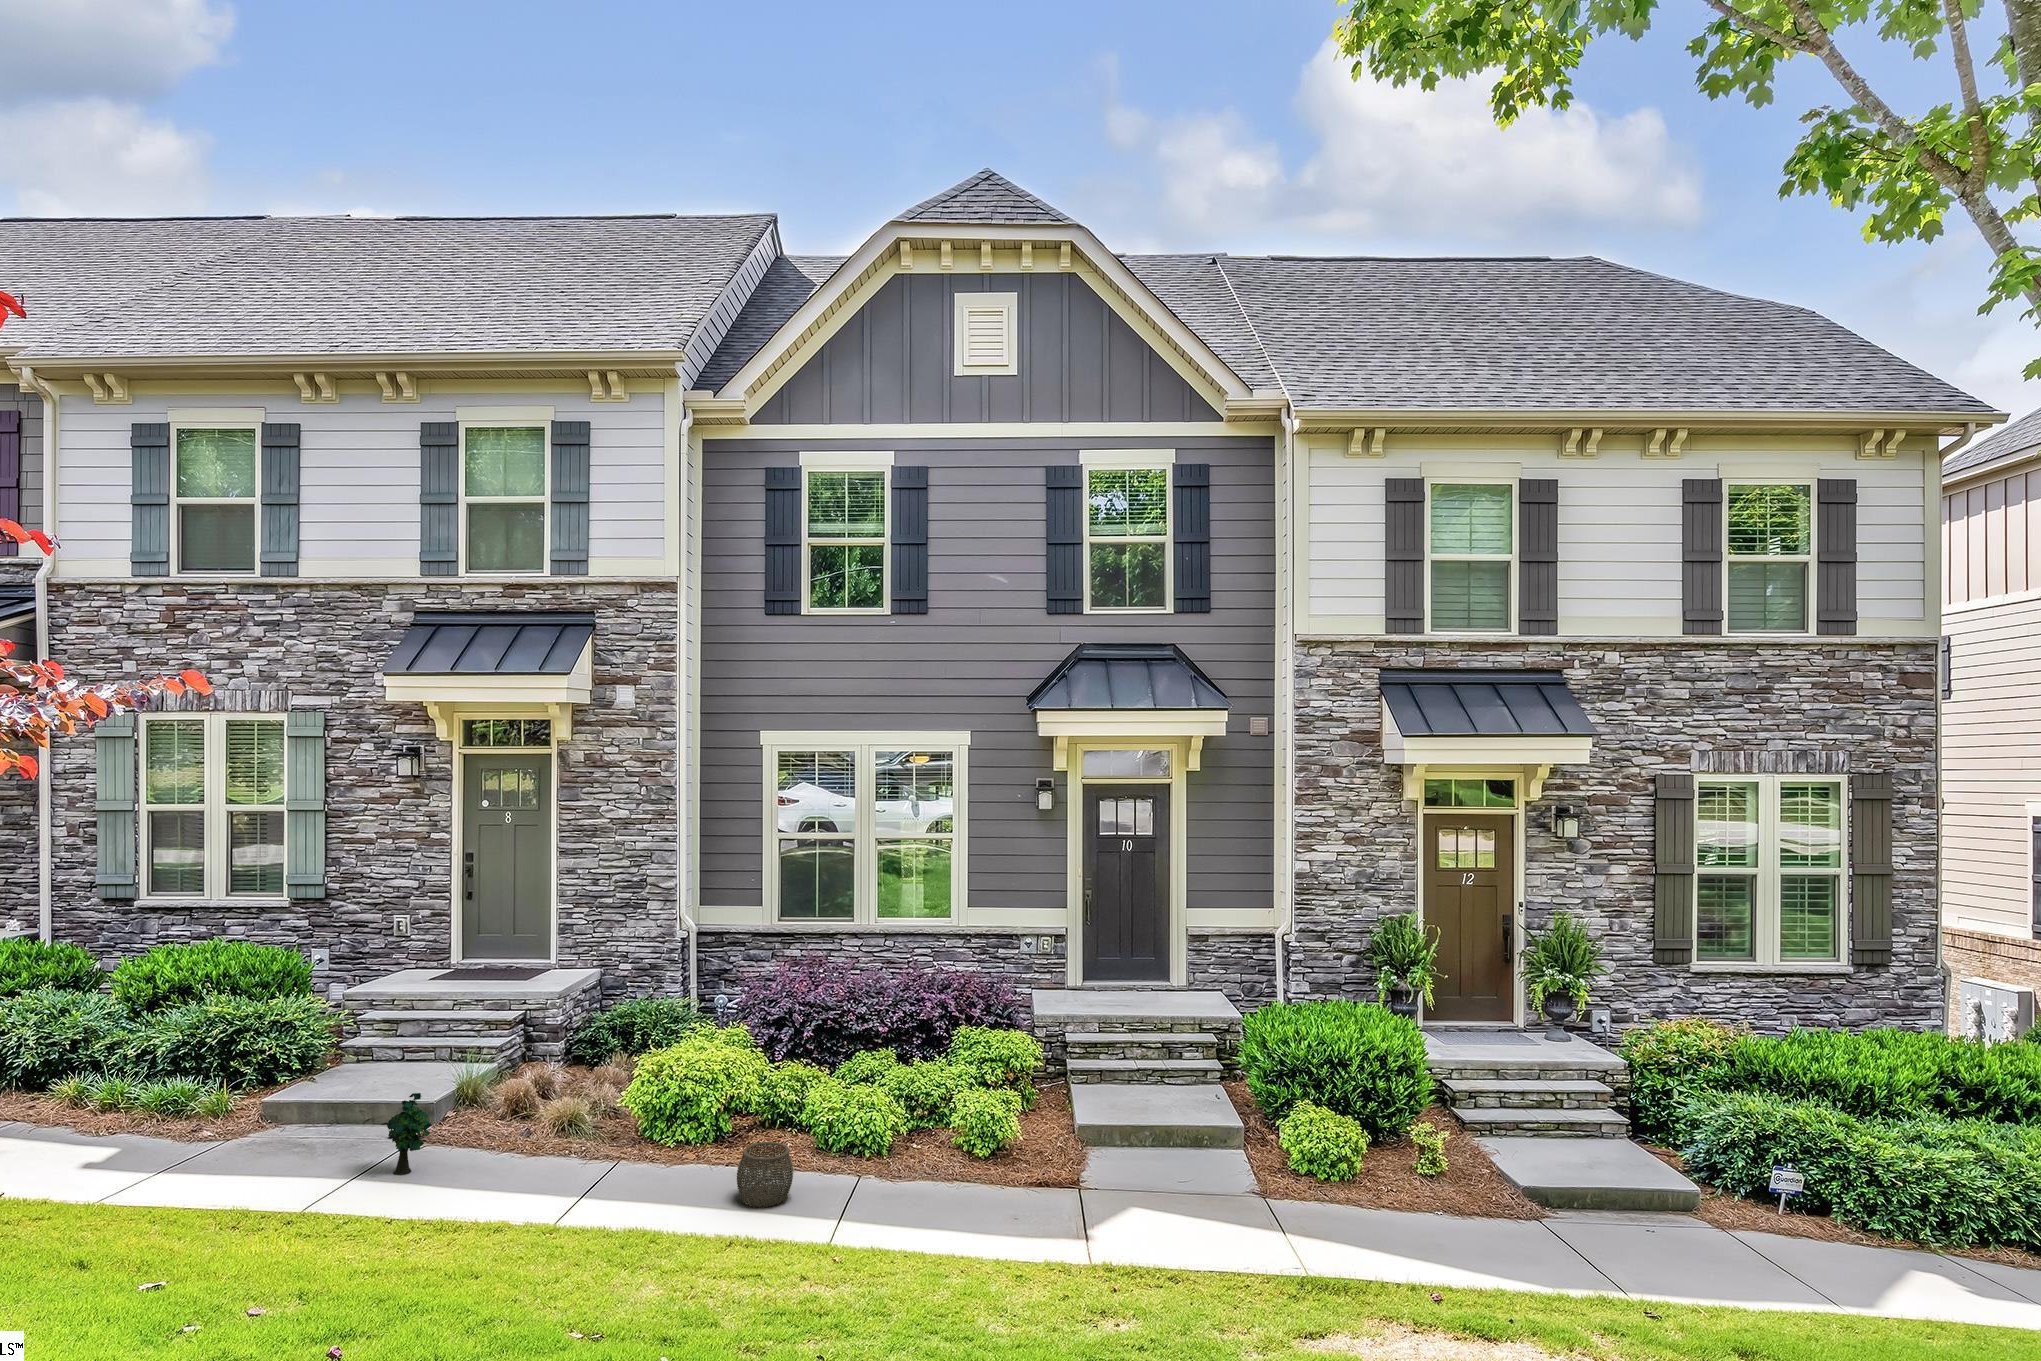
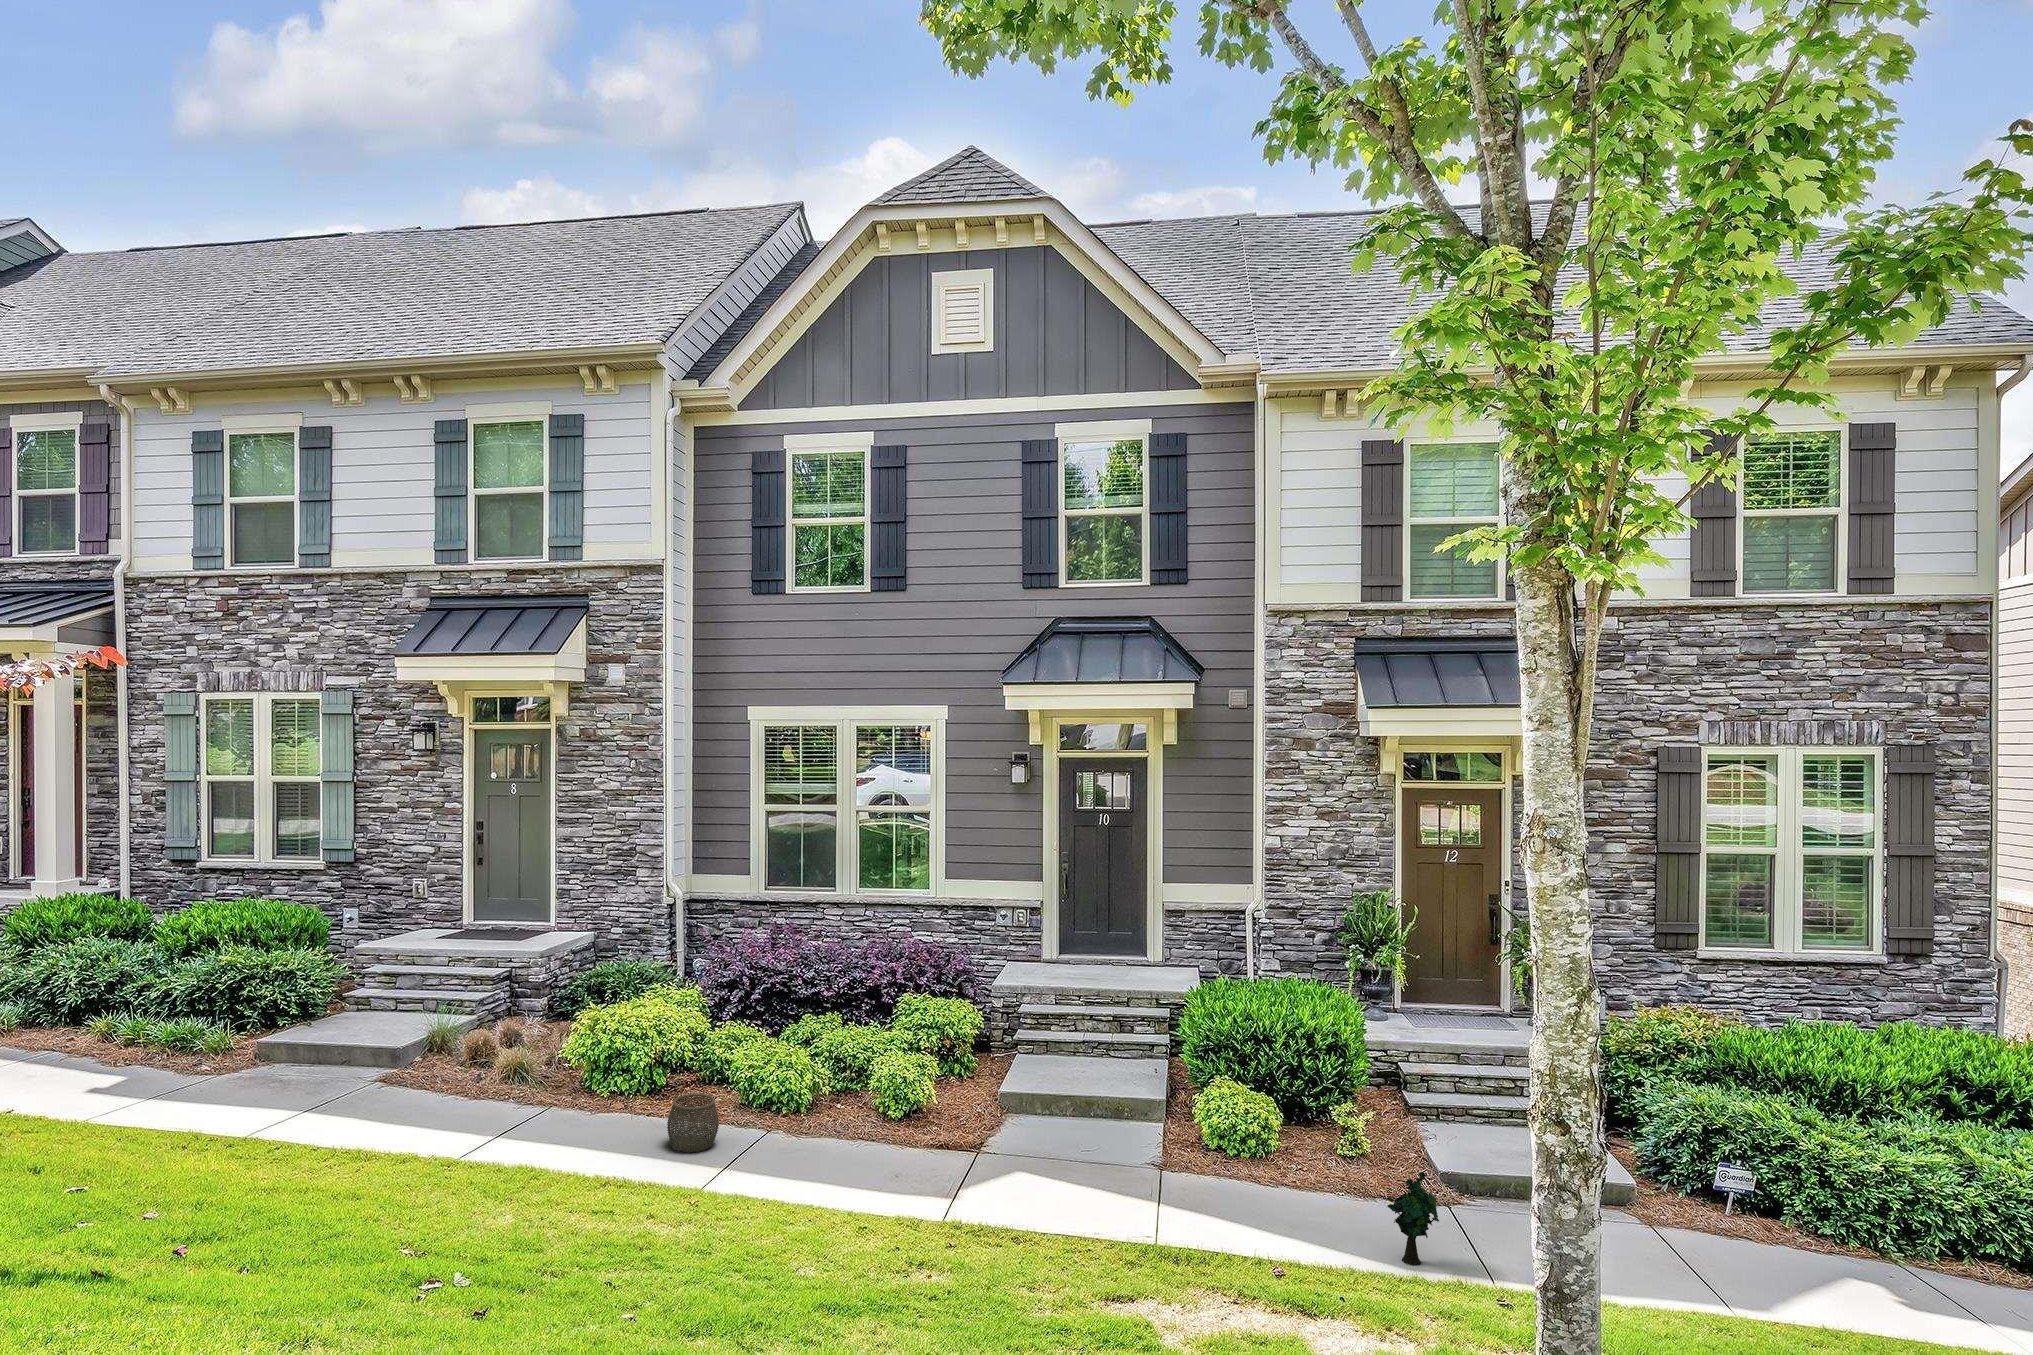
decorative plant: present [381,1093,432,1175] -> present [1387,1172,1439,1266]

